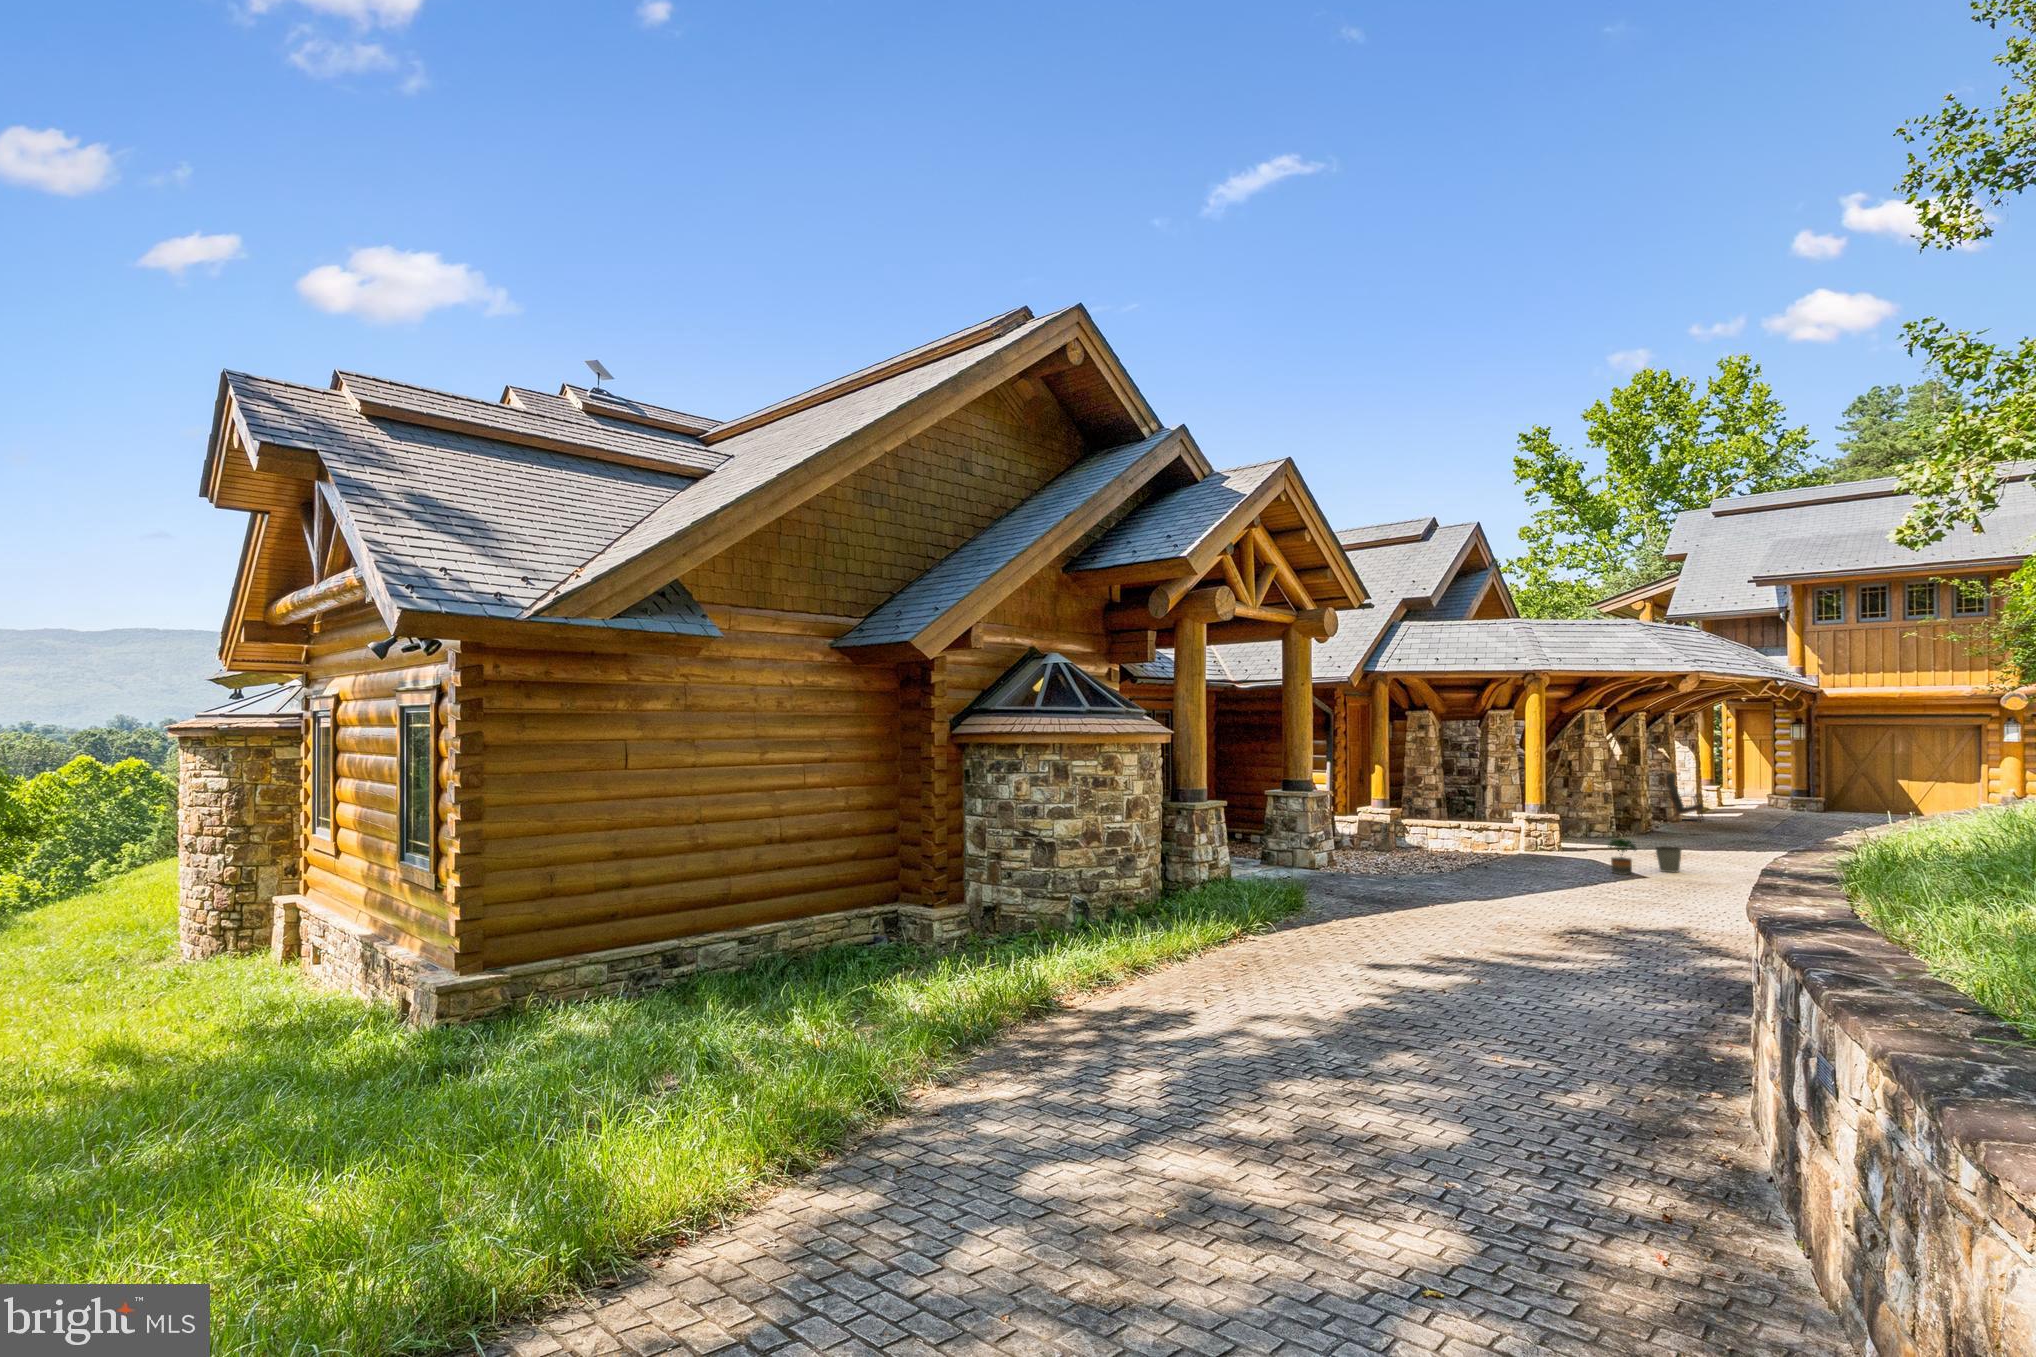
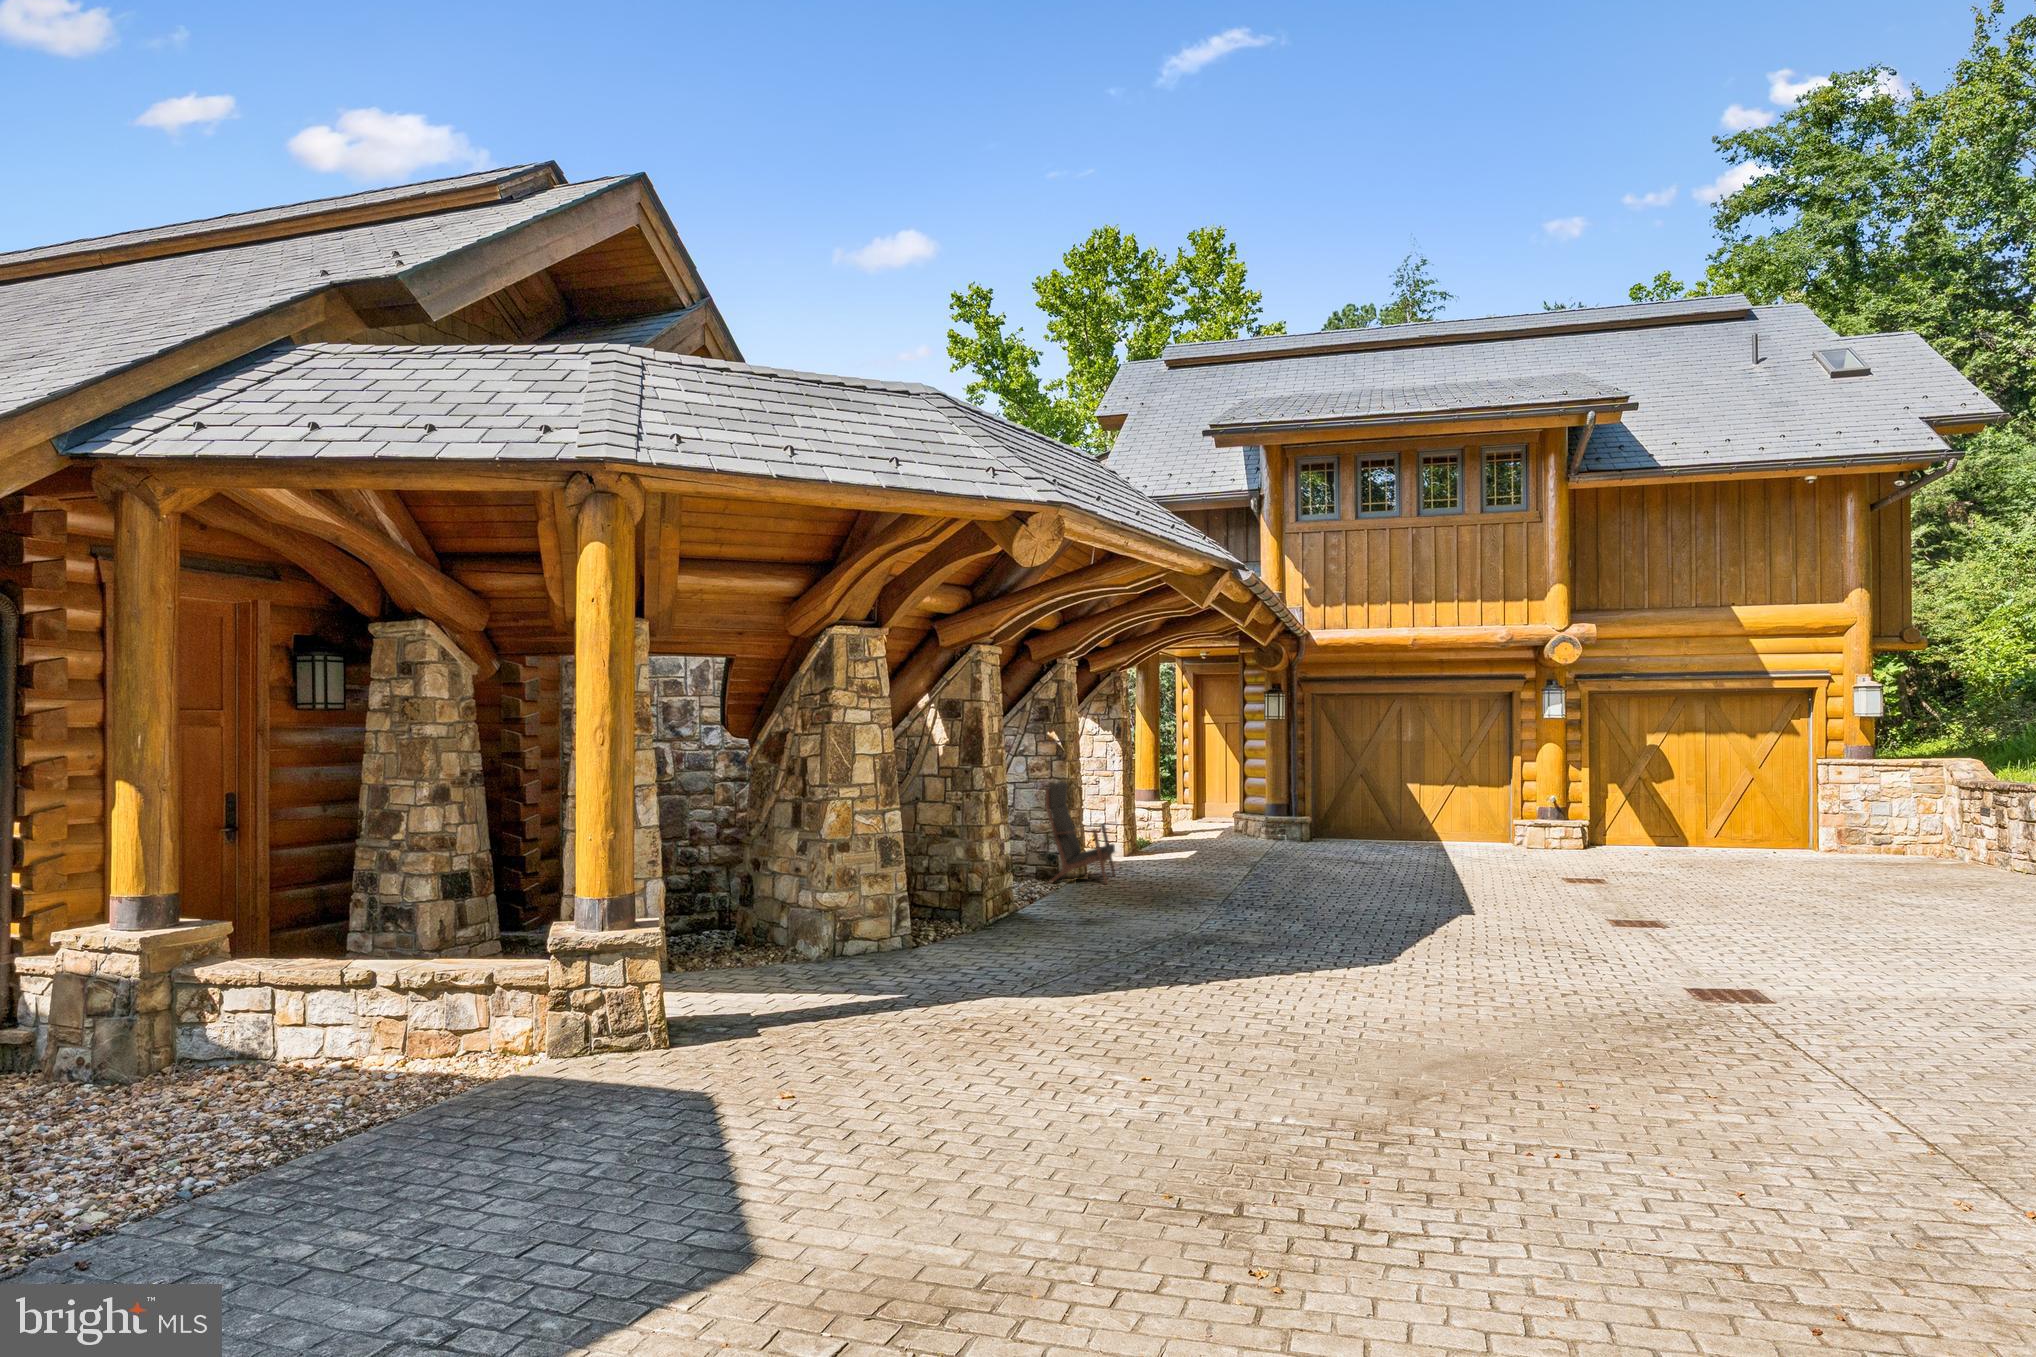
potted tree: present [1608,839,1637,875] -> none [545,1092,667,1281]
bucket: present [1656,846,1682,872] -> none [777,1084,879,1212]

